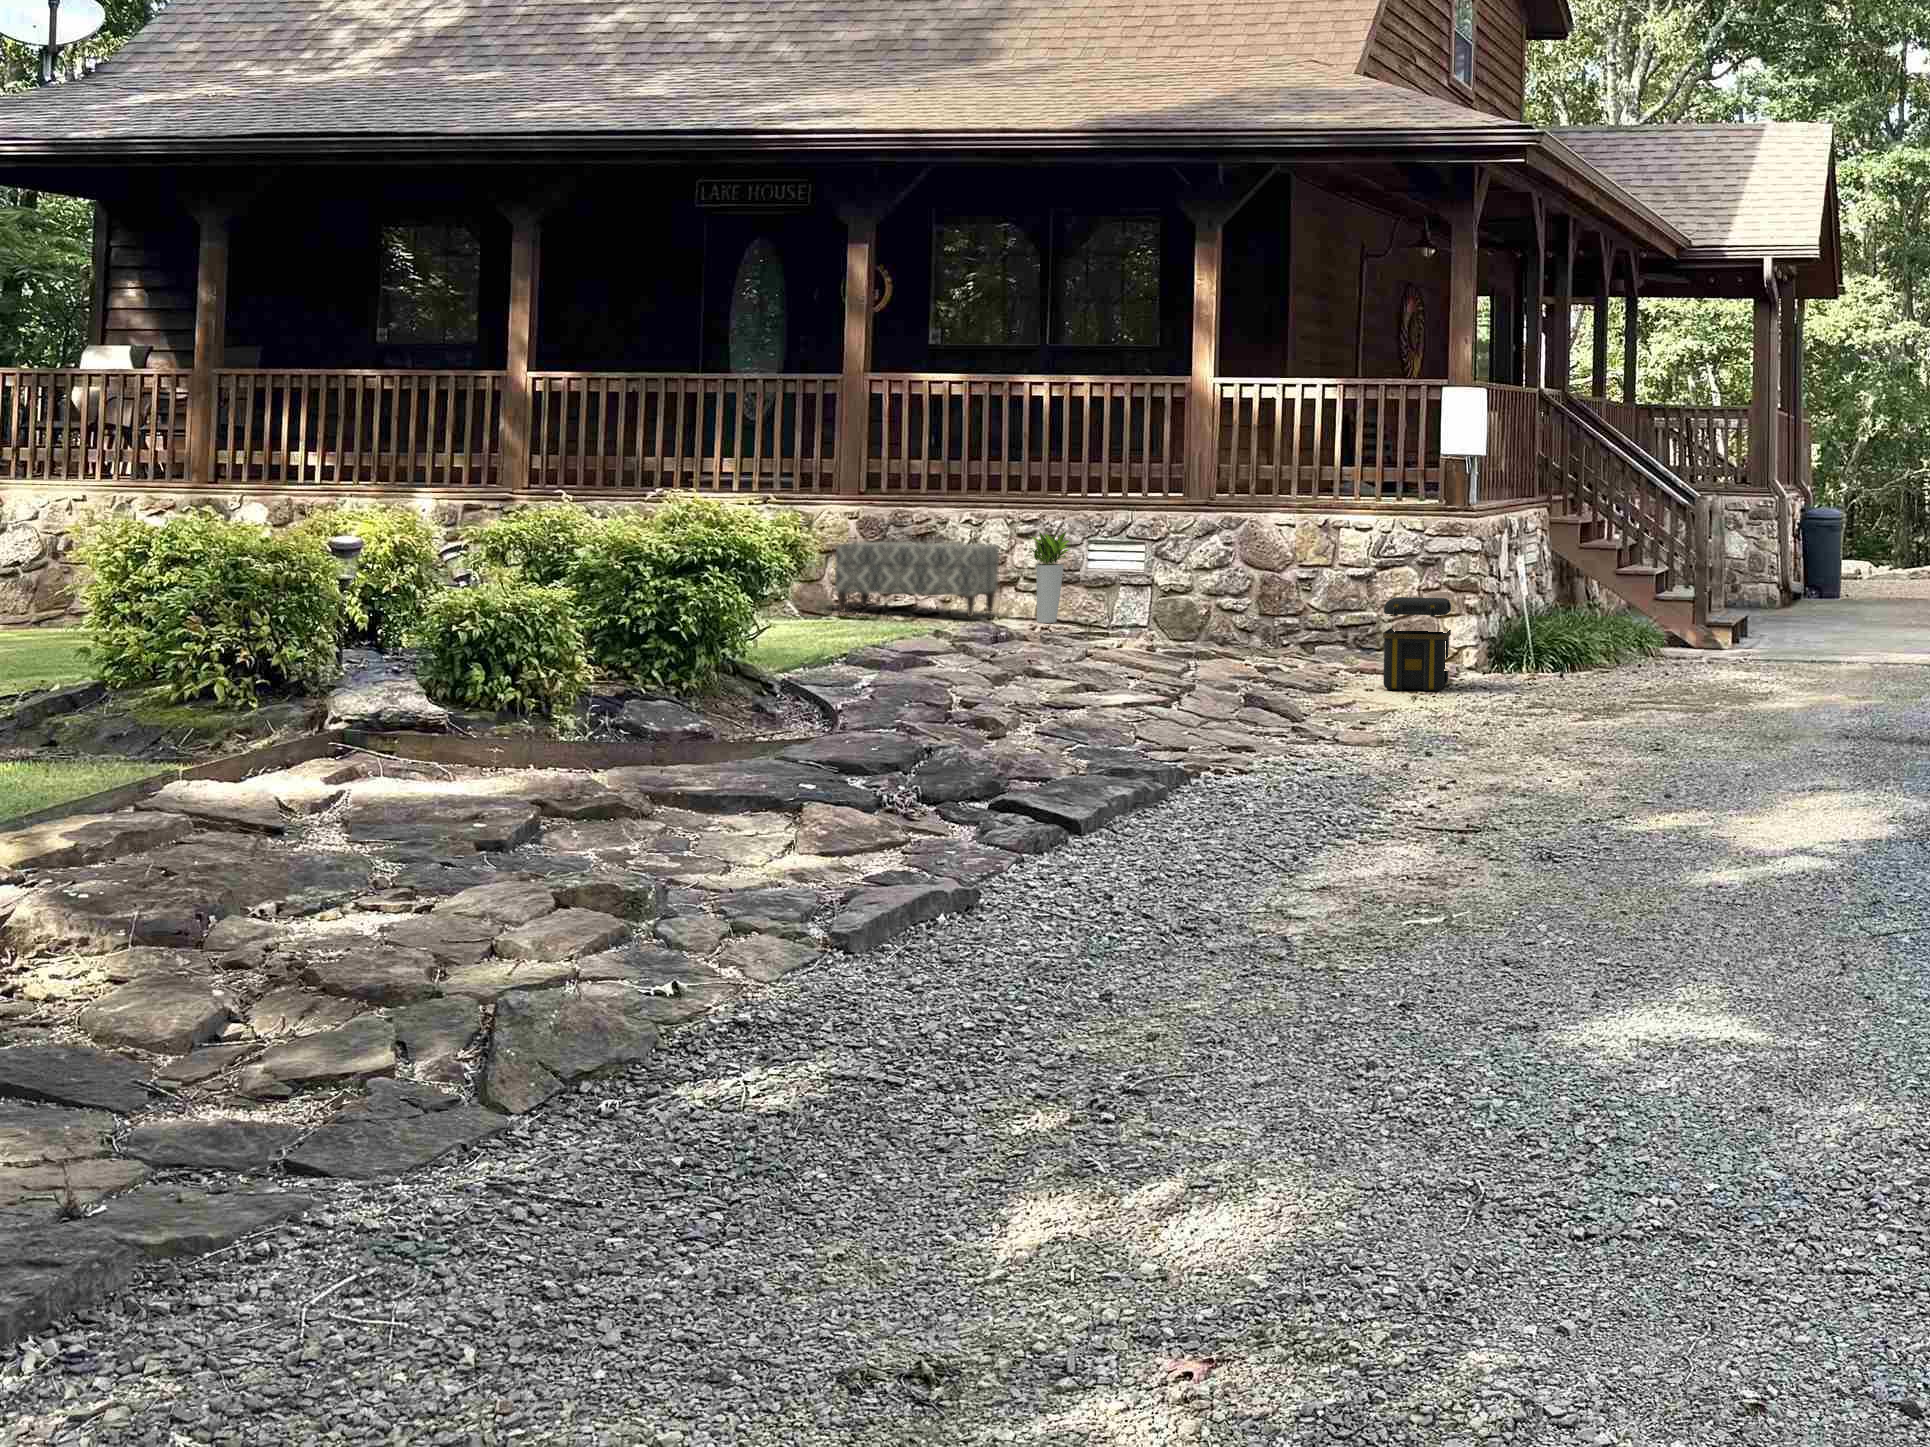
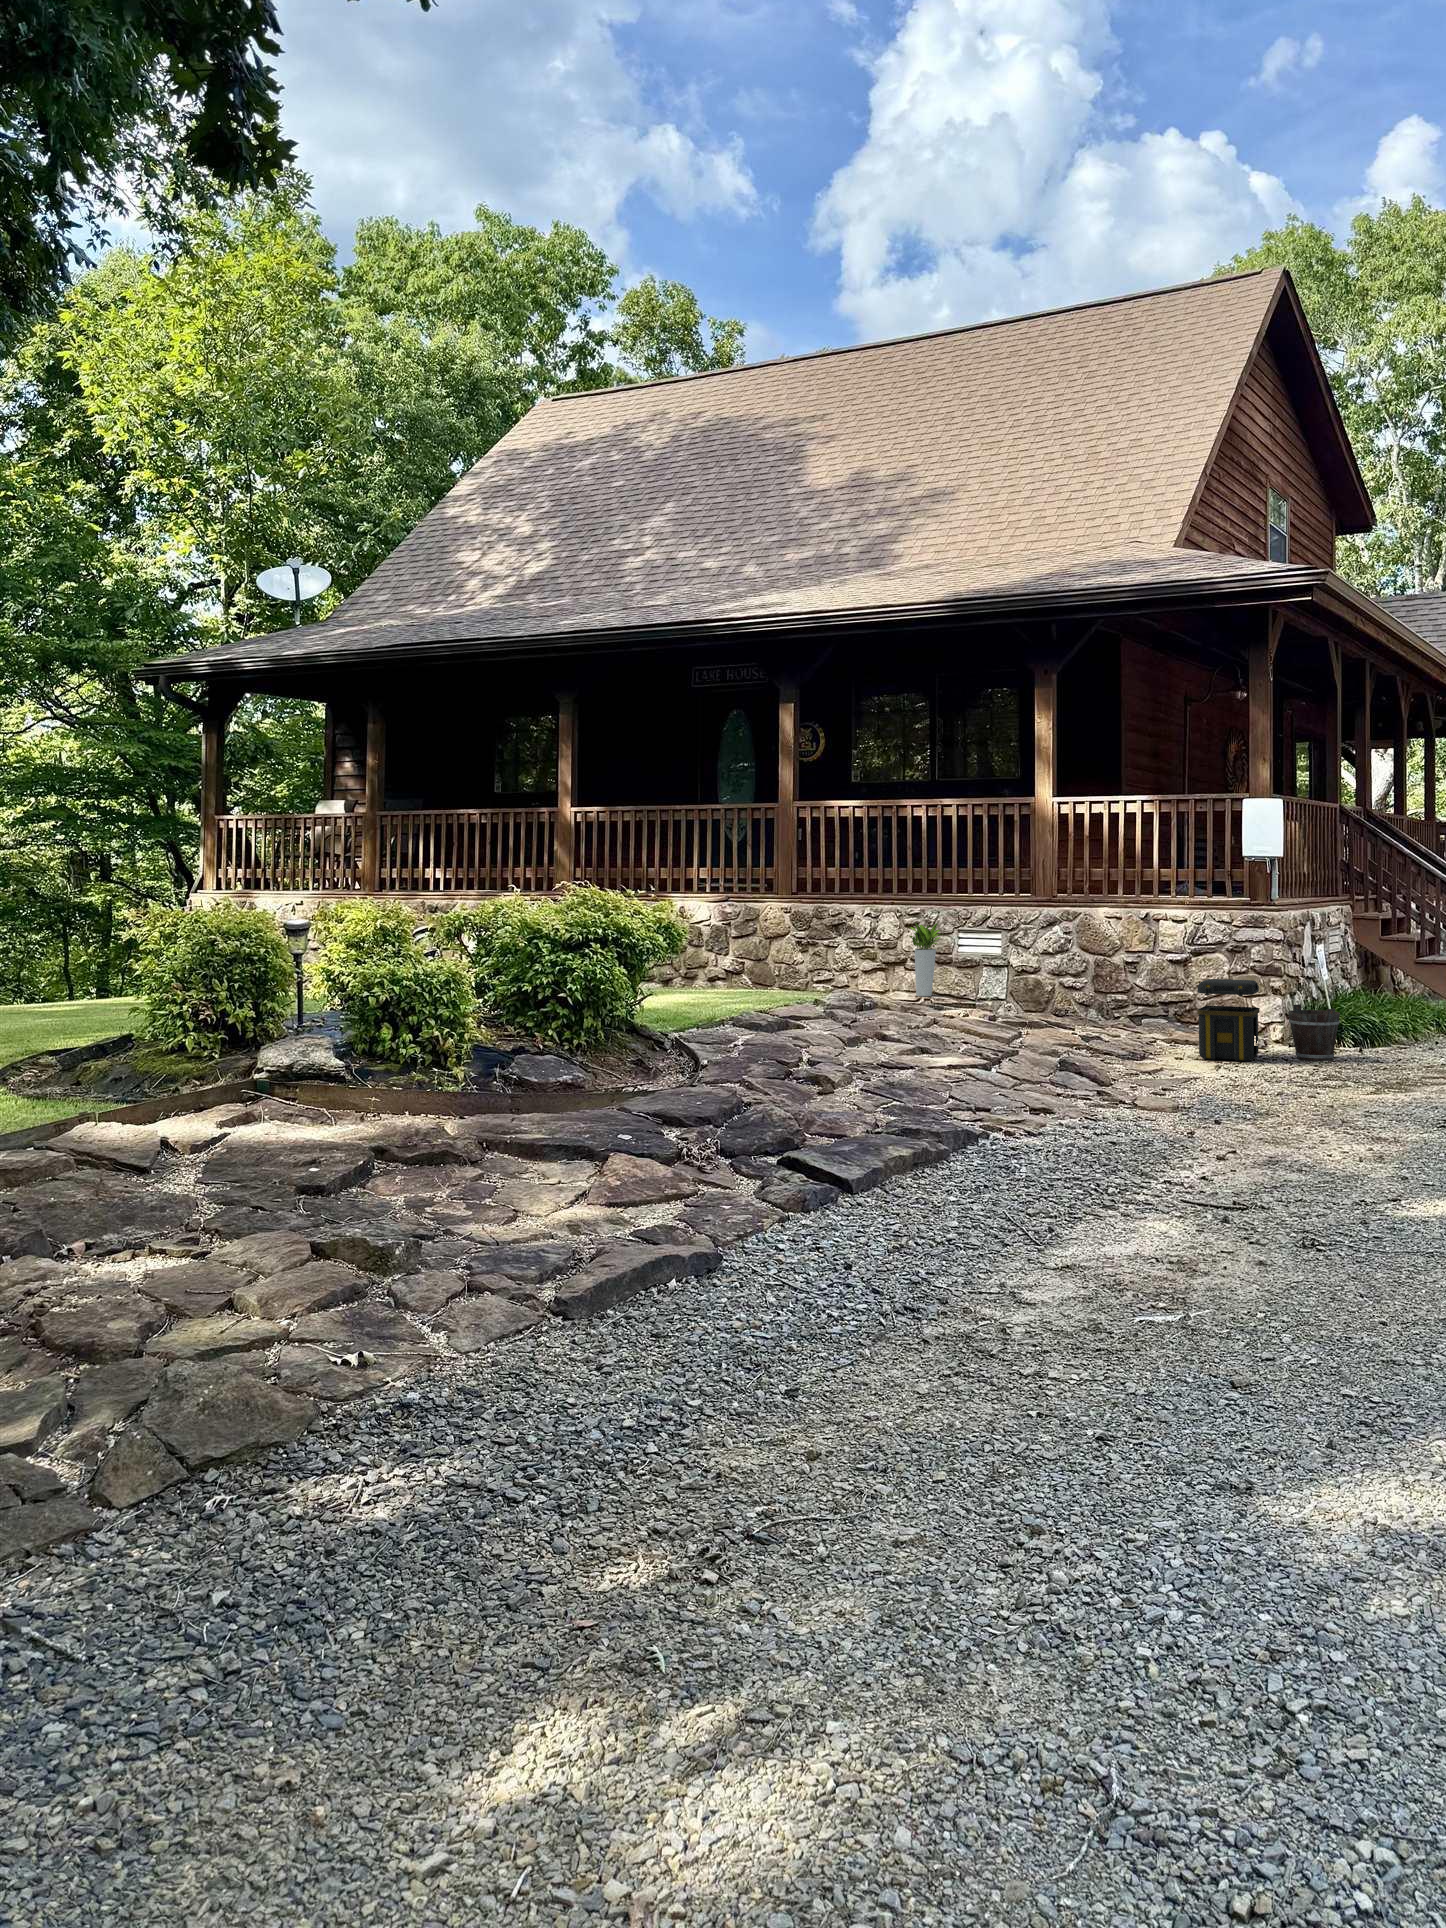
bench: present [835,541,999,617] -> none [764,931,888,991]
bucket: none [1482,625,1538,688] -> present [1288,1004,1340,1061]

